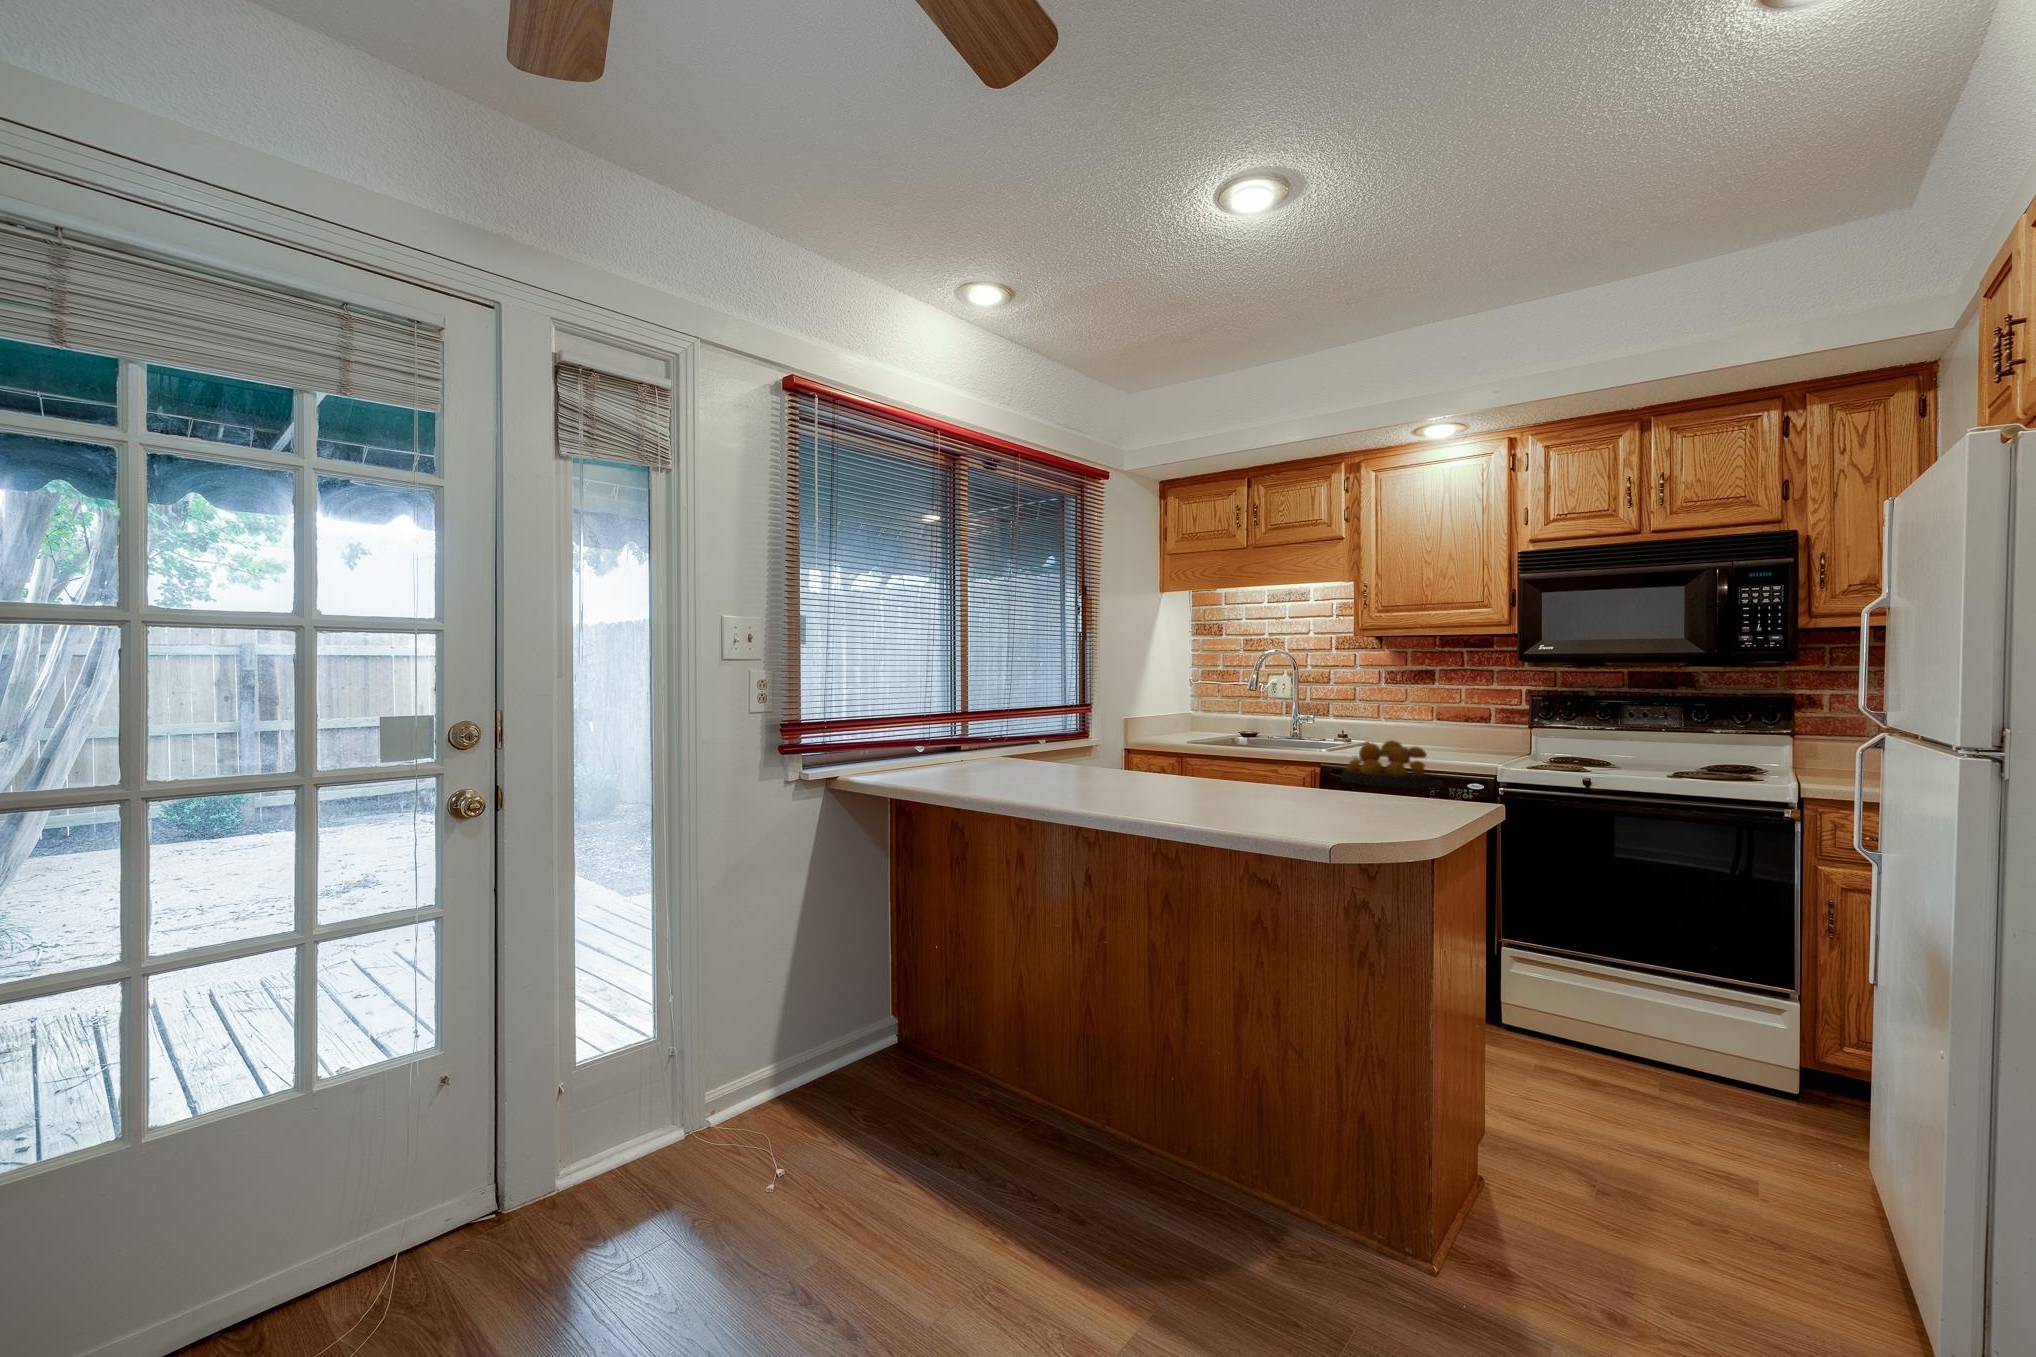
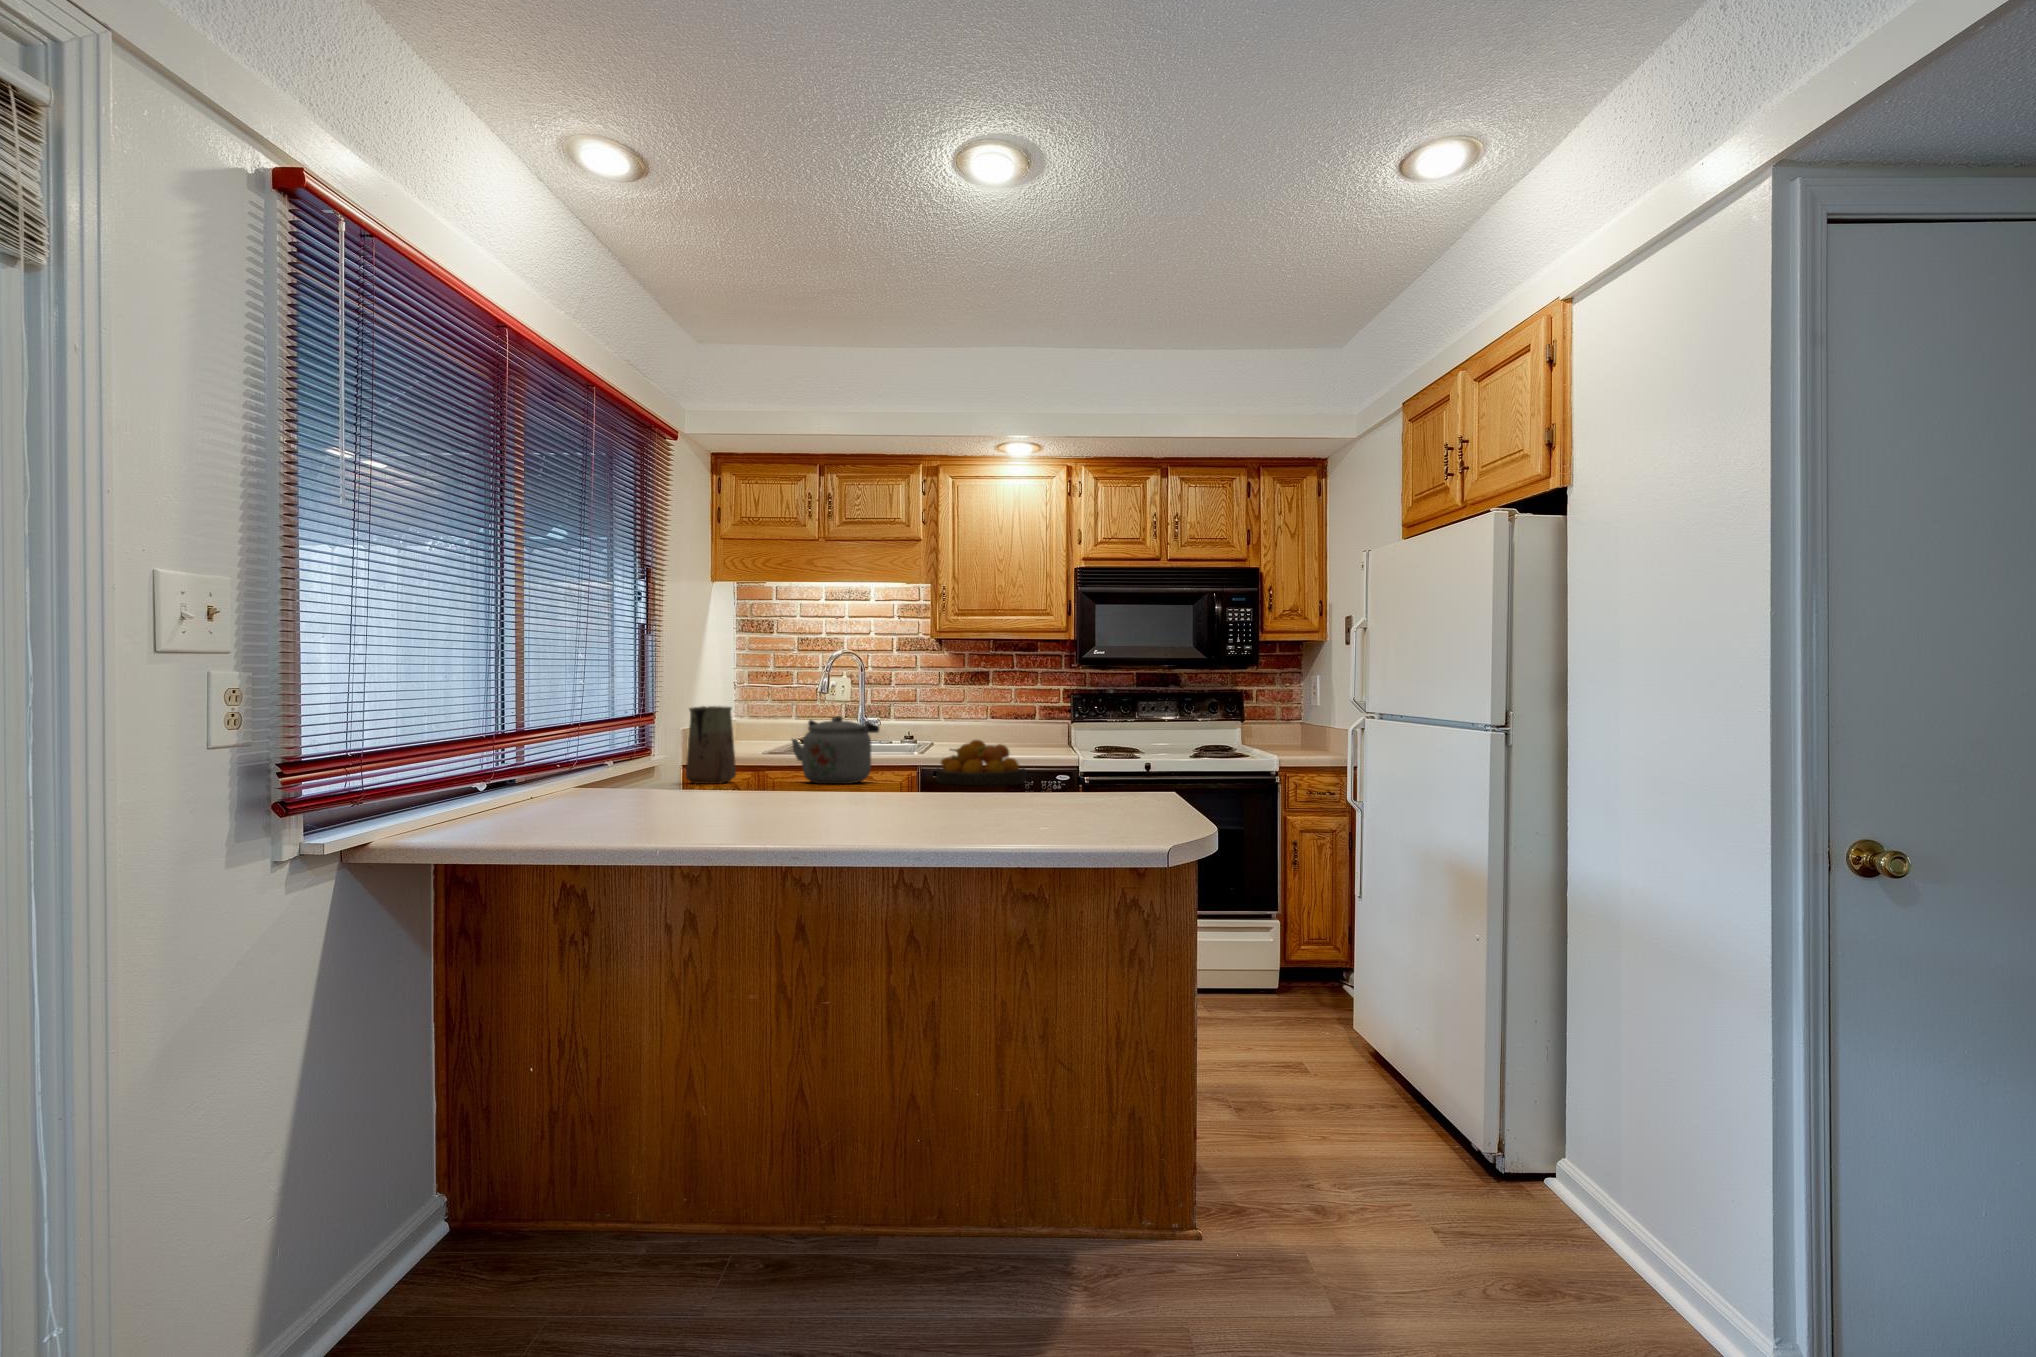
vase: none [1123,700,1163,766] -> present [686,706,736,784]
kettle: none [1210,711,1291,774] -> present [792,716,879,784]

